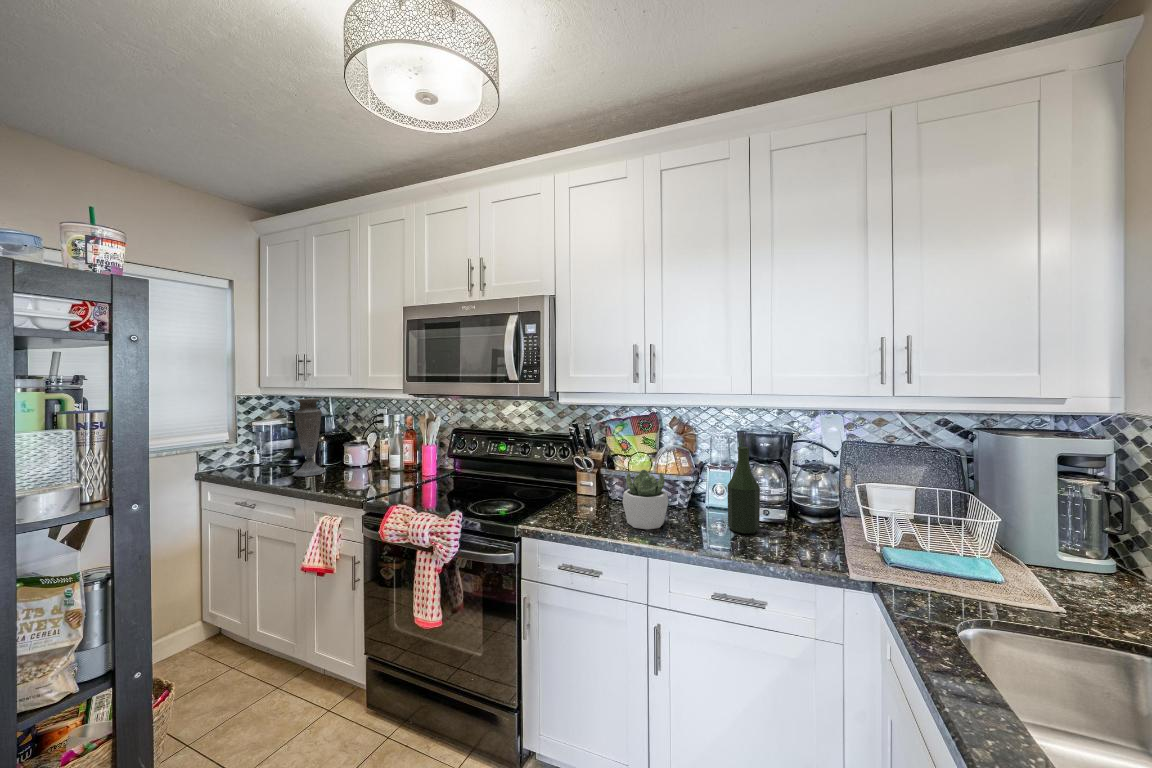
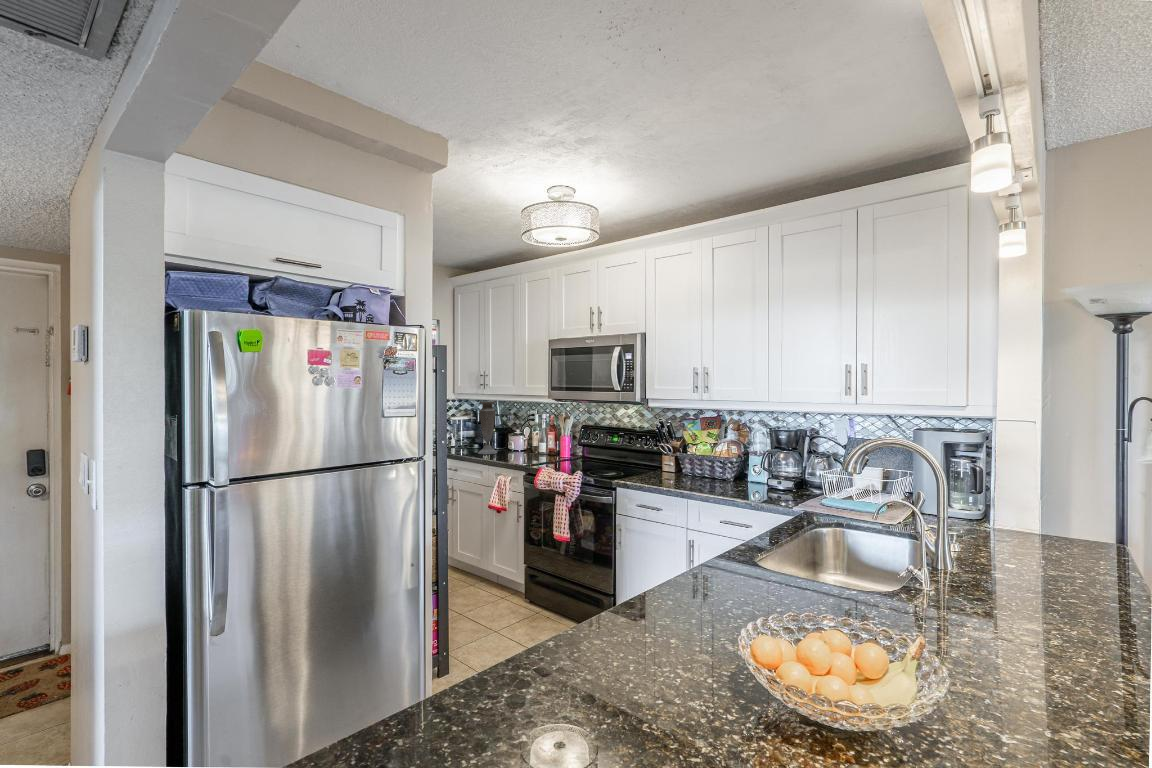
bottle: present [727,446,760,534] -> none [749,436,769,492]
succulent plant: present [623,470,668,529] -> none [681,450,711,487]

